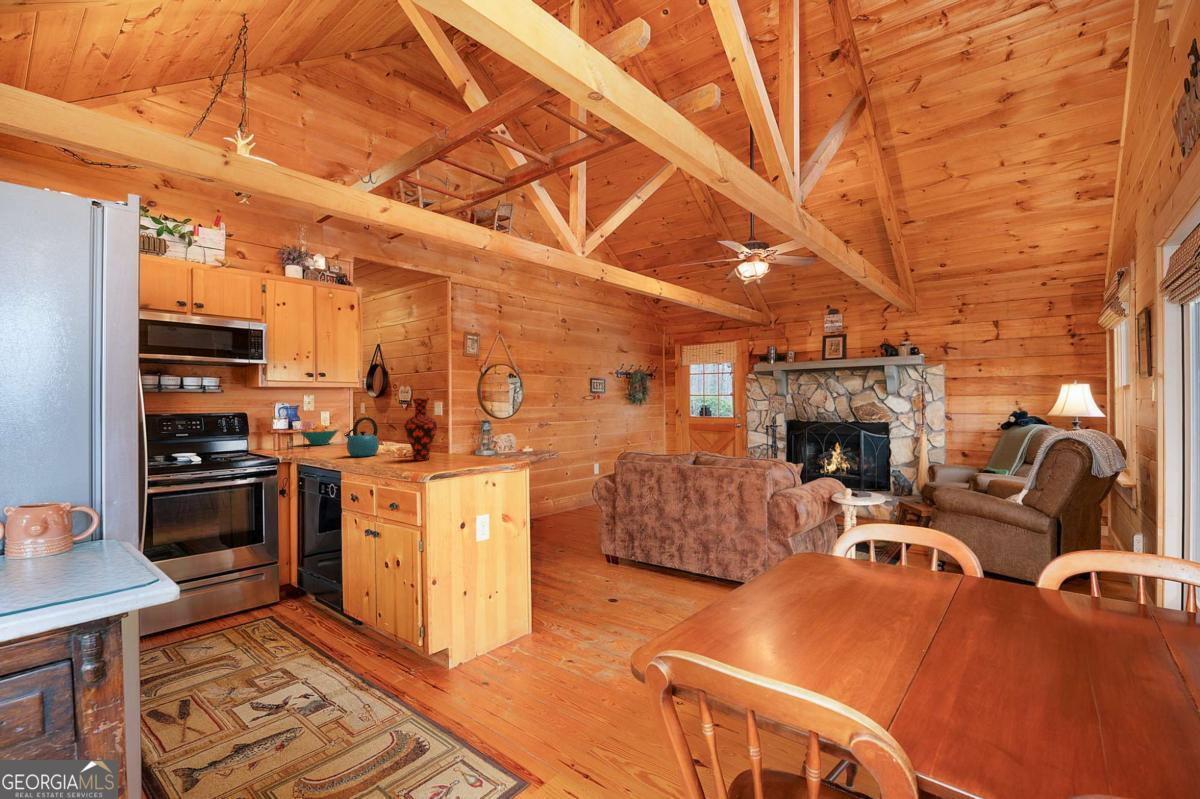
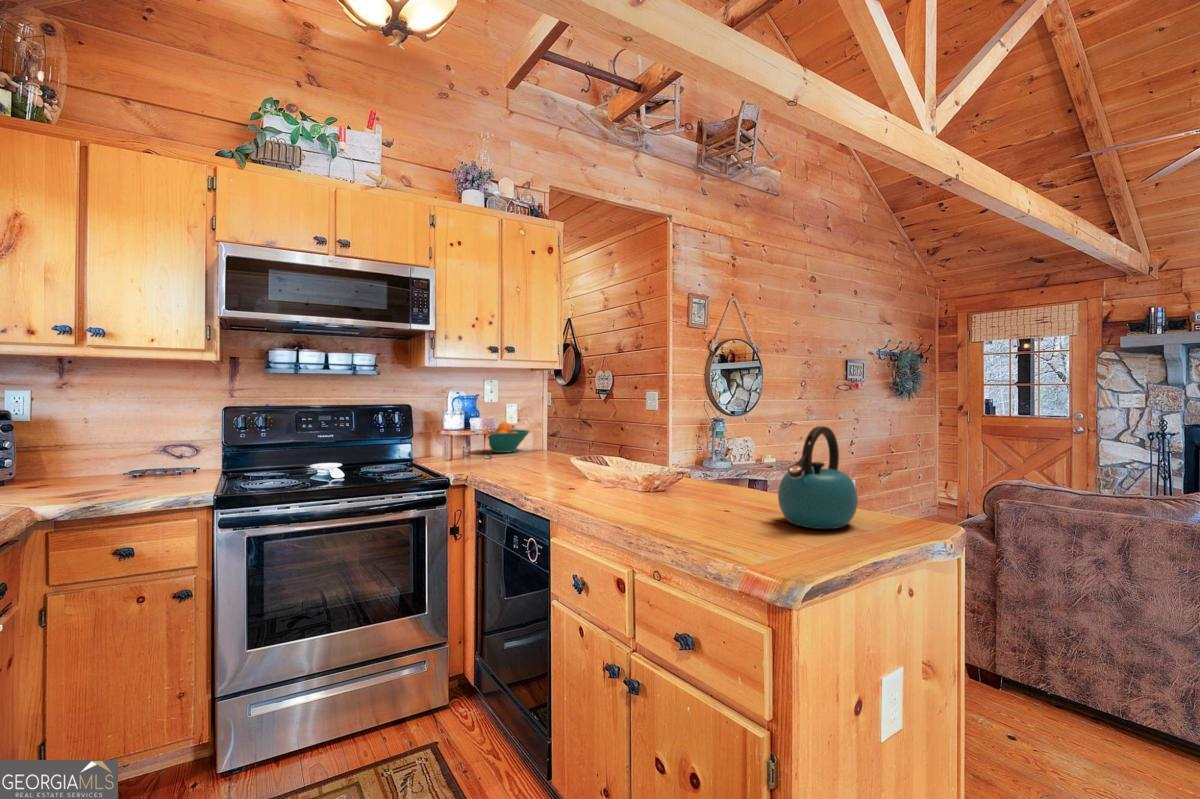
vase: present [404,398,437,460] -> none [666,385,729,508]
kettle: present [344,417,379,457] -> present [778,426,858,529]

